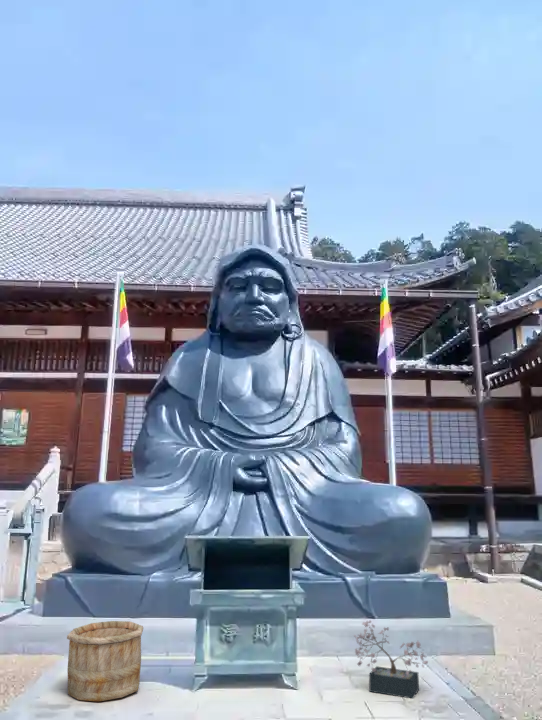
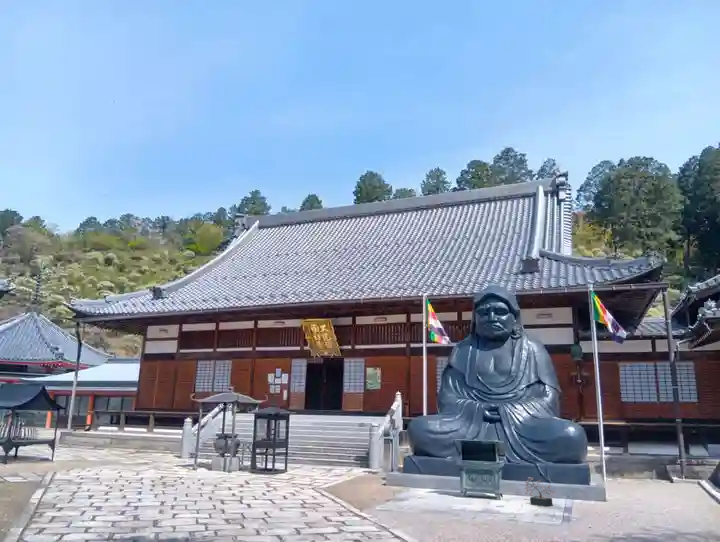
wooden bucket: present [67,621,143,701] -> none [412,473,441,499]

